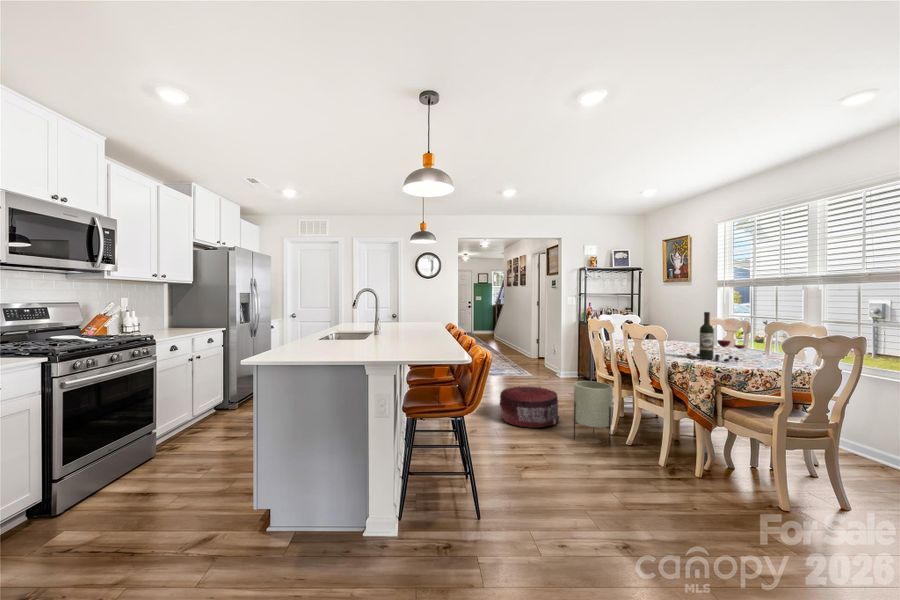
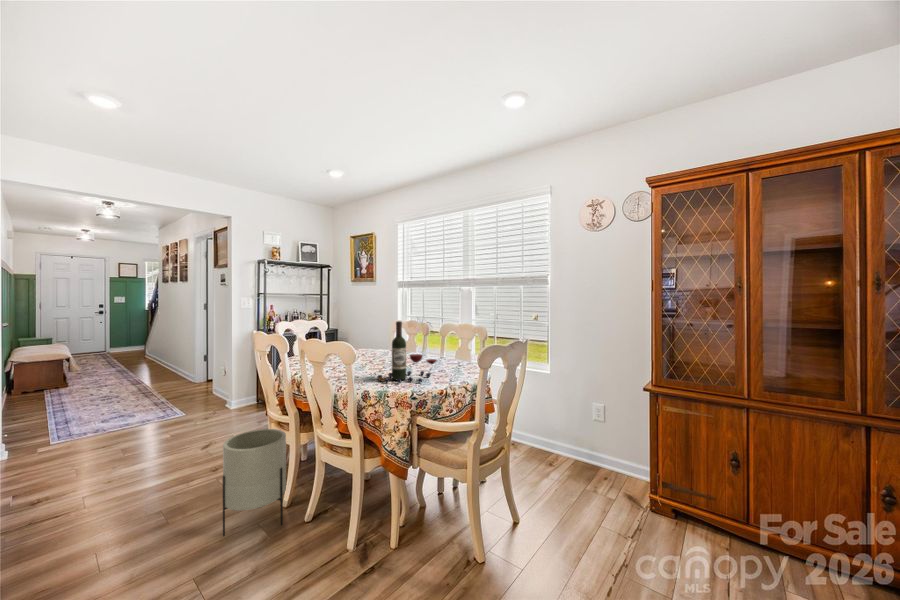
pouf: present [500,386,559,428] -> none [71,448,208,548]

